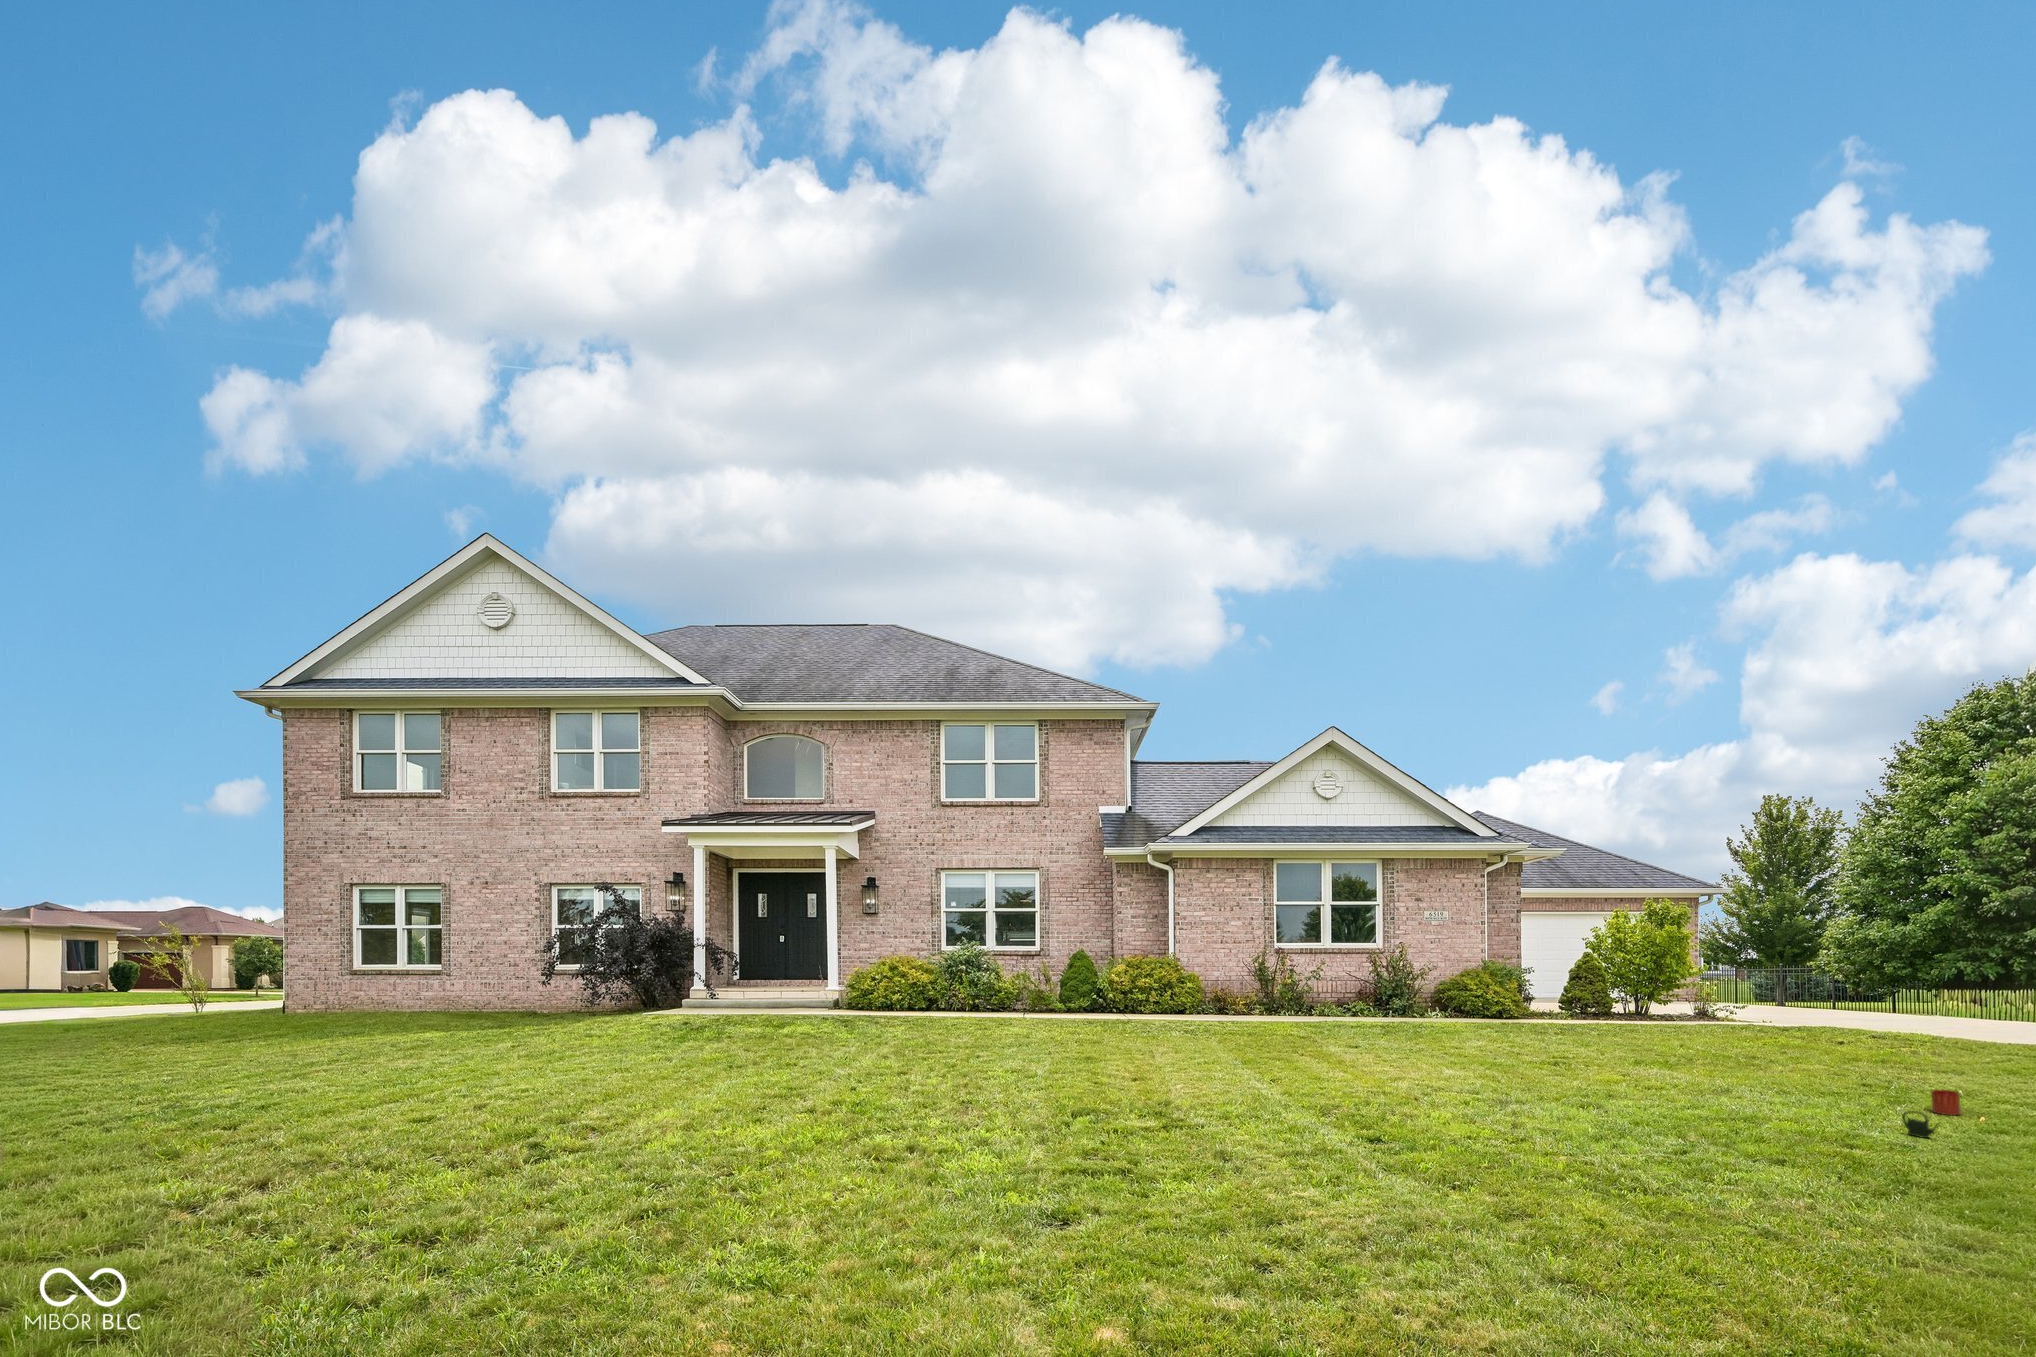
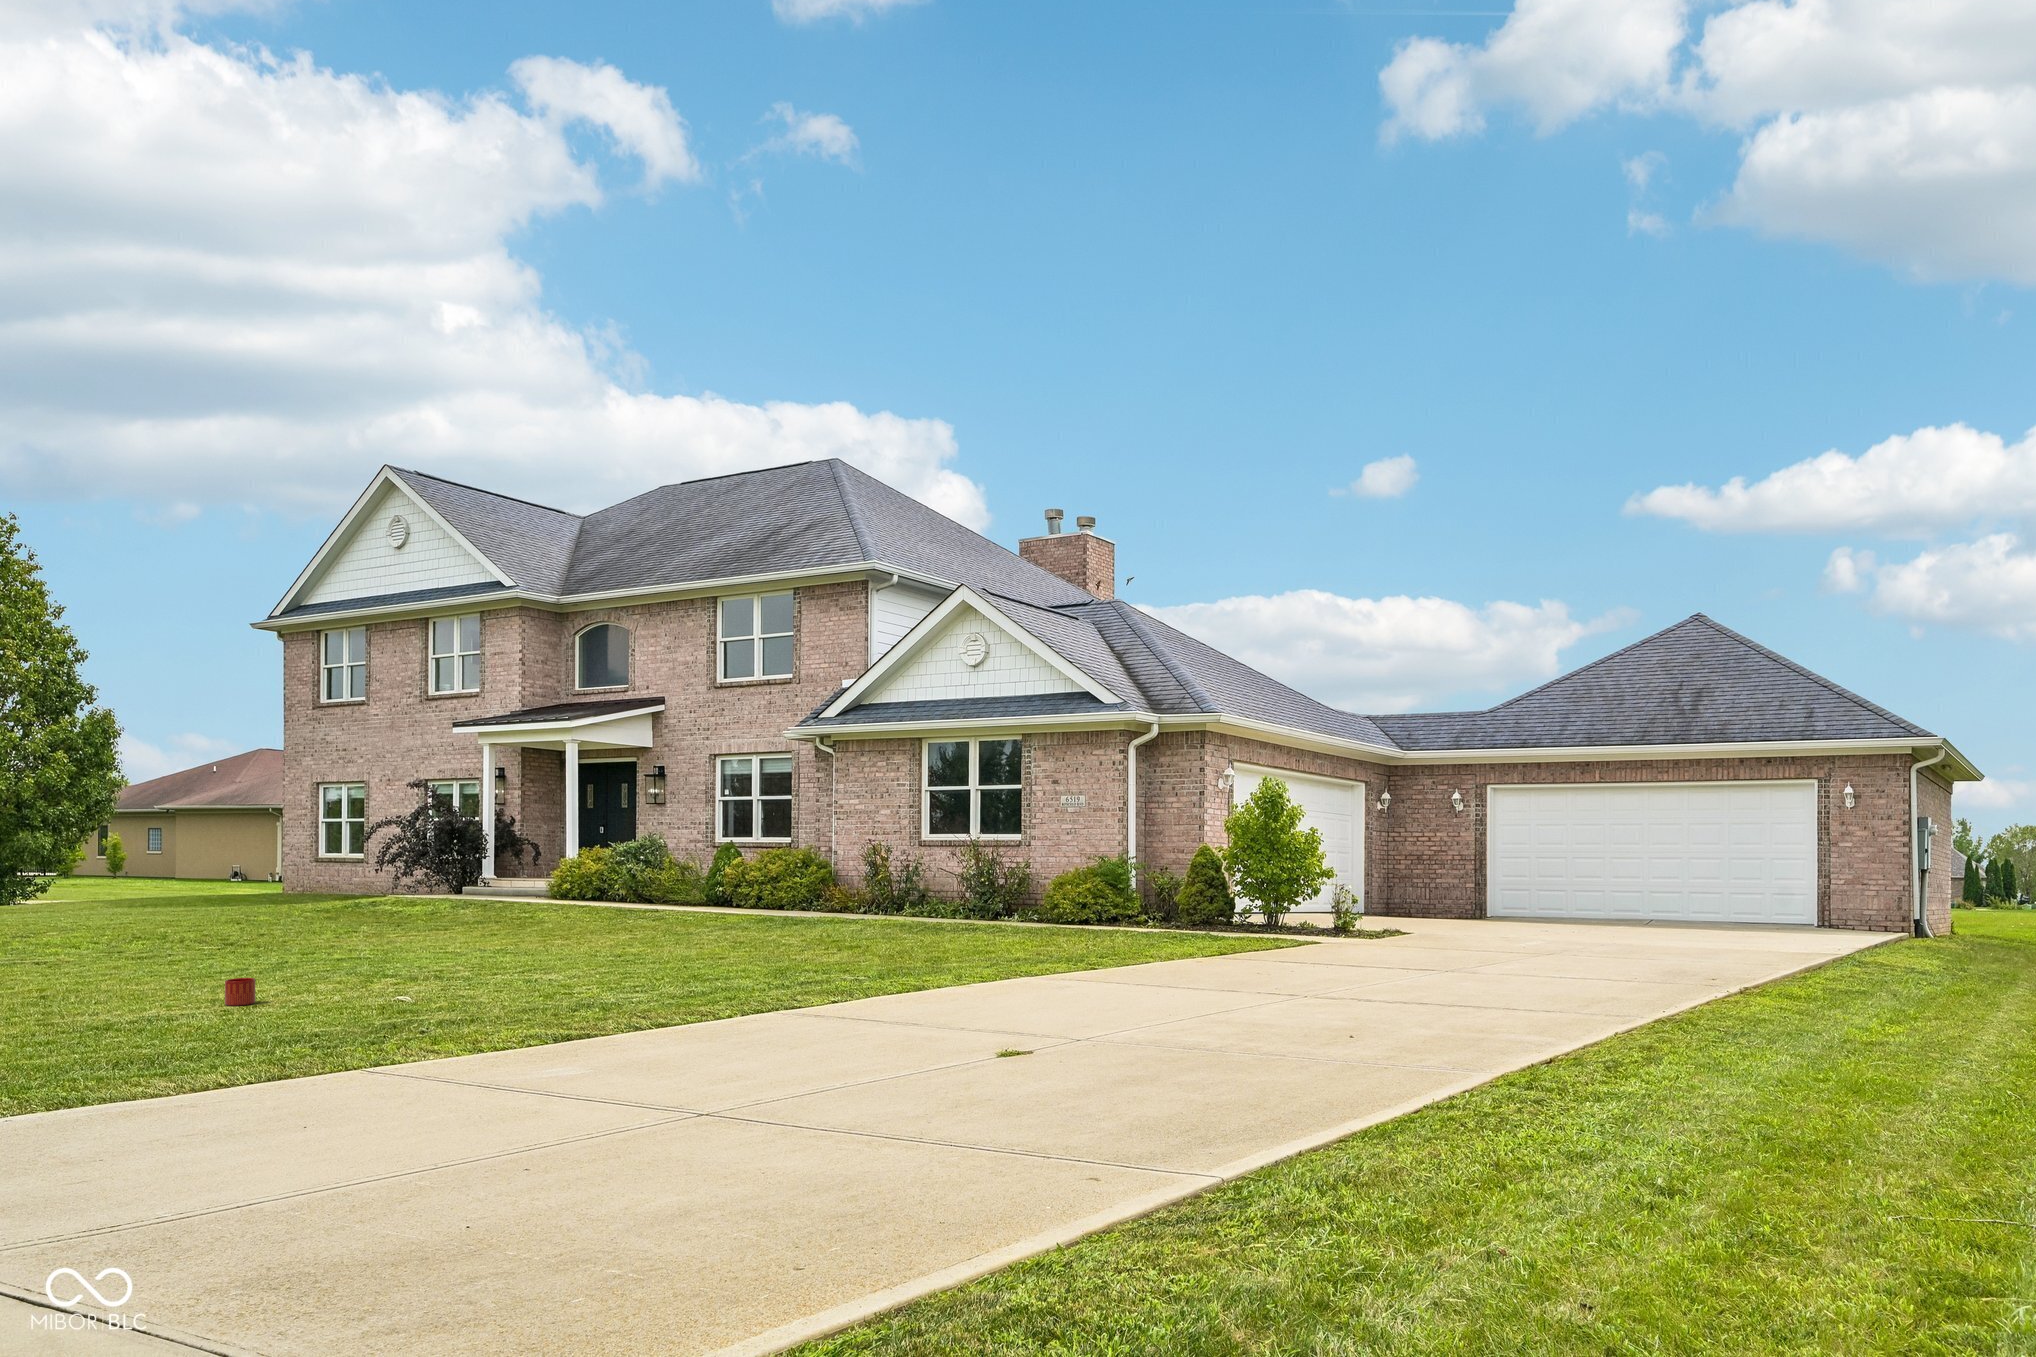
watering can: present [1902,1111,1938,1138] -> none [11,983,51,1011]

